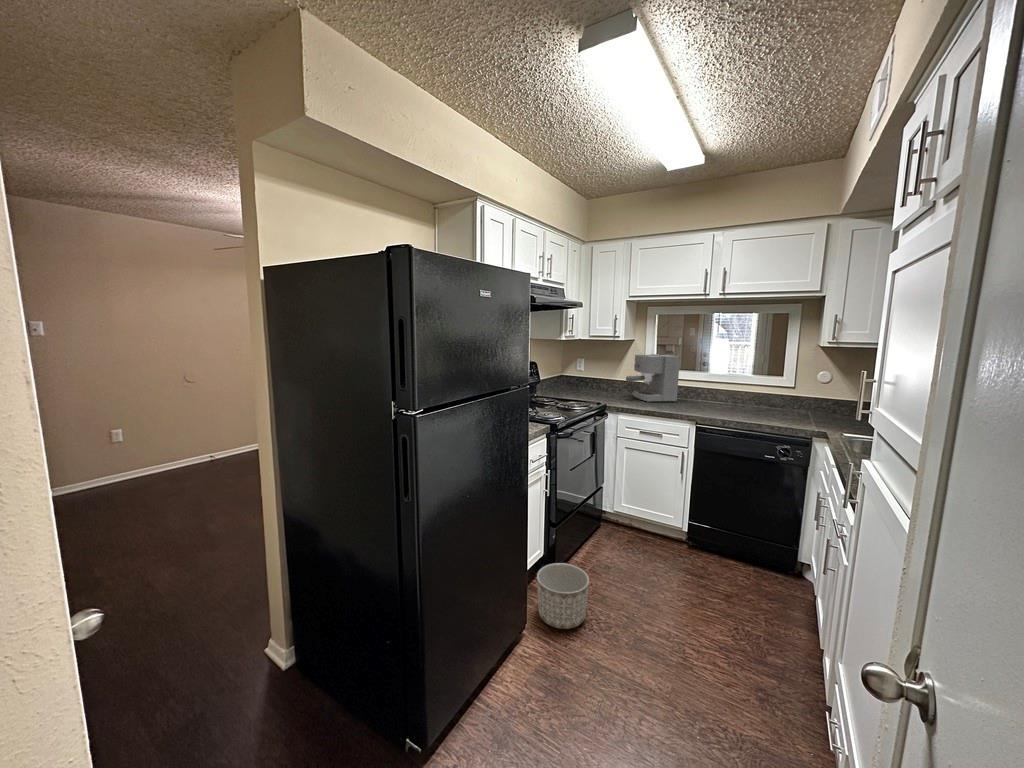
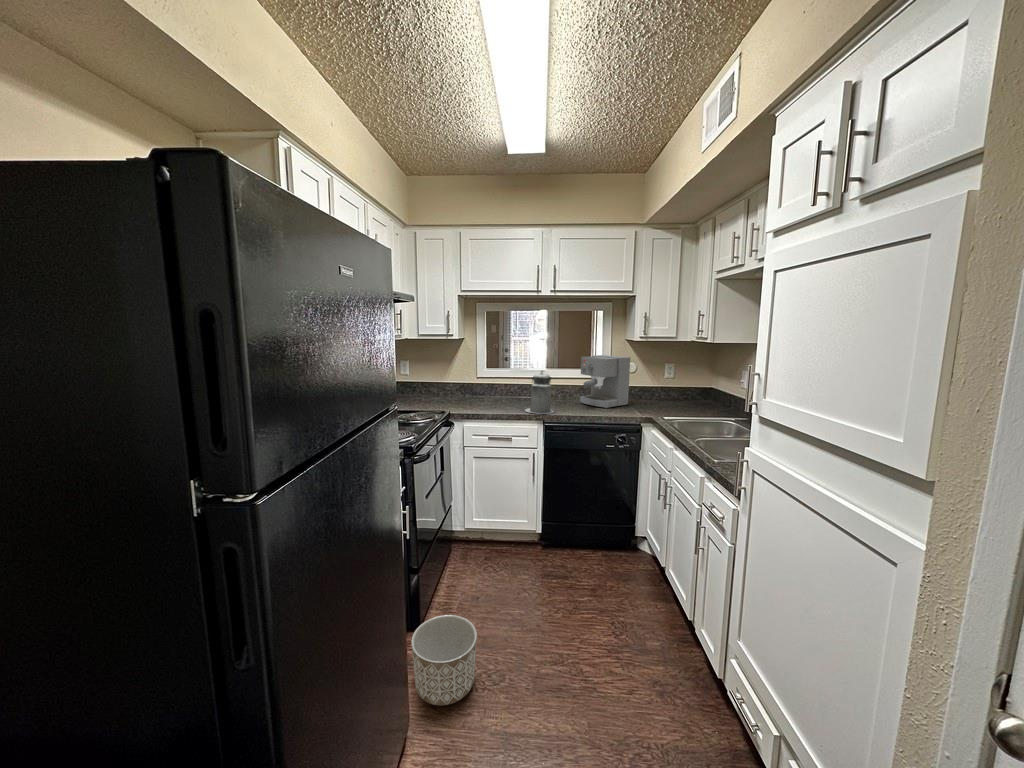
coffee maker: present [626,354,680,402] -> present [580,355,630,409]
canister: none [680,372,711,415] -> present [525,371,554,414]

